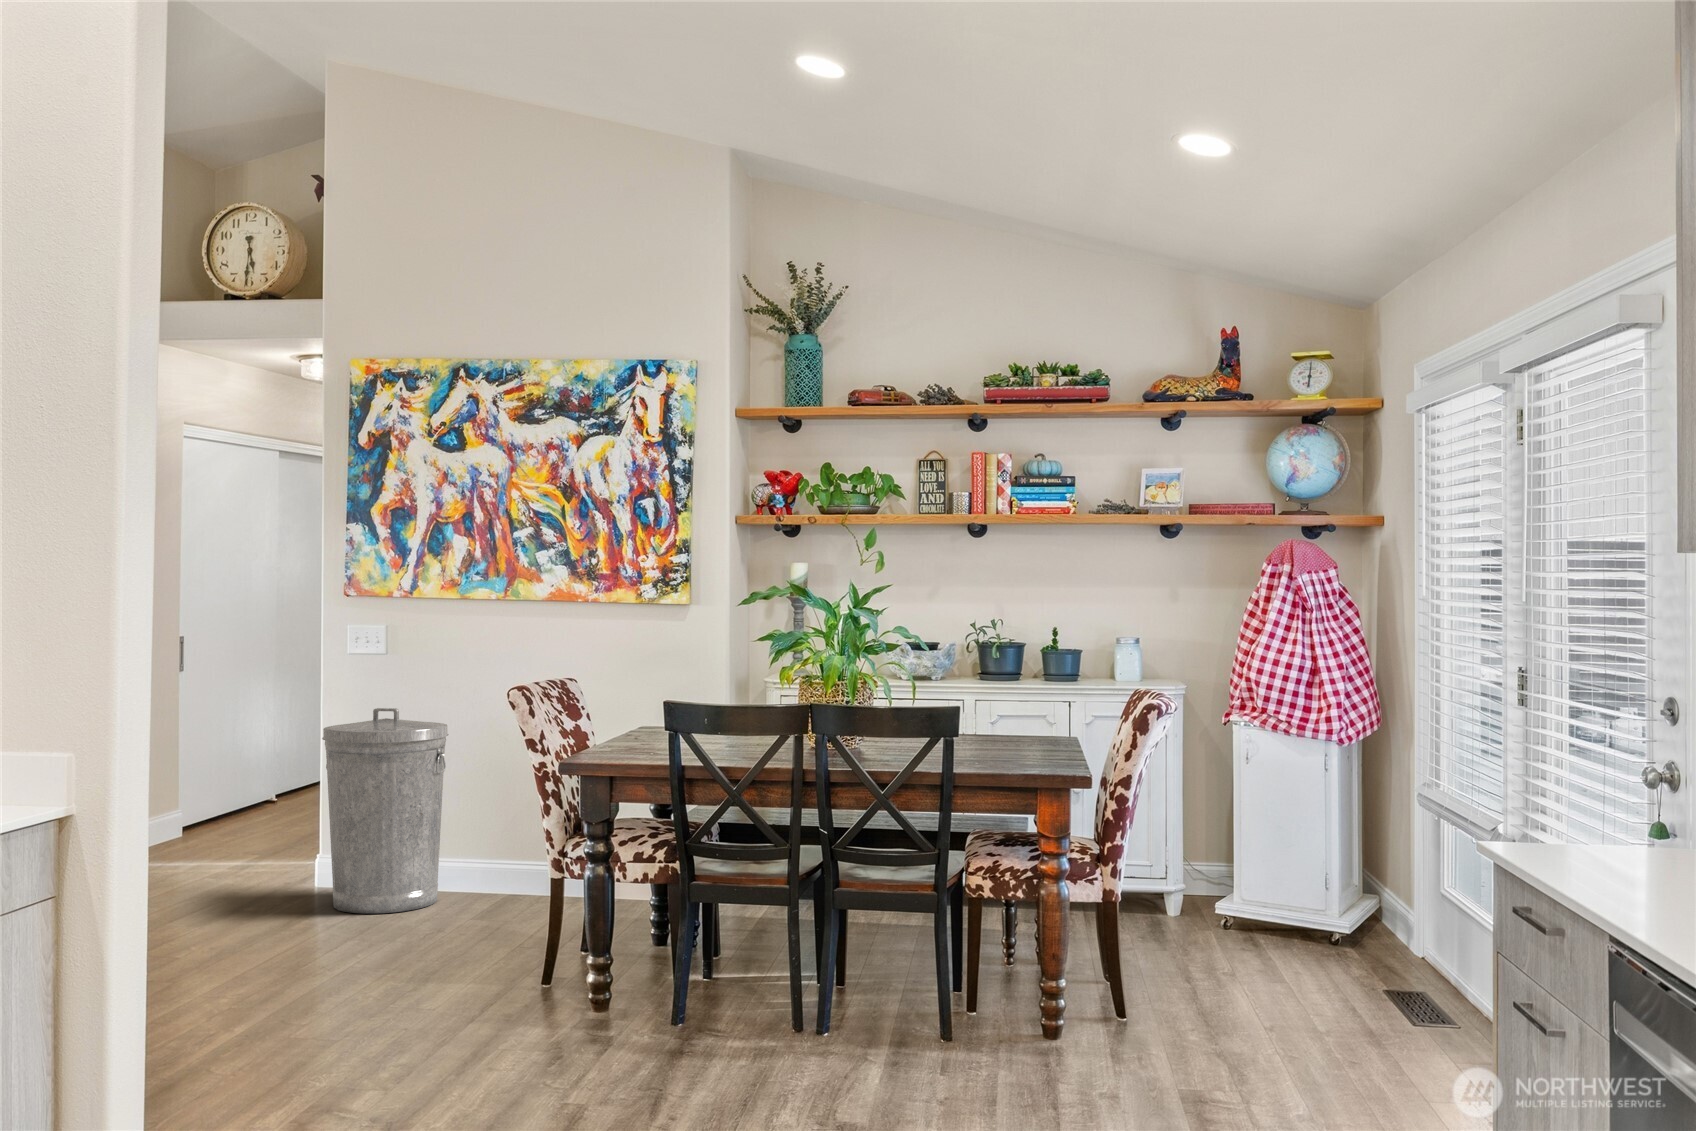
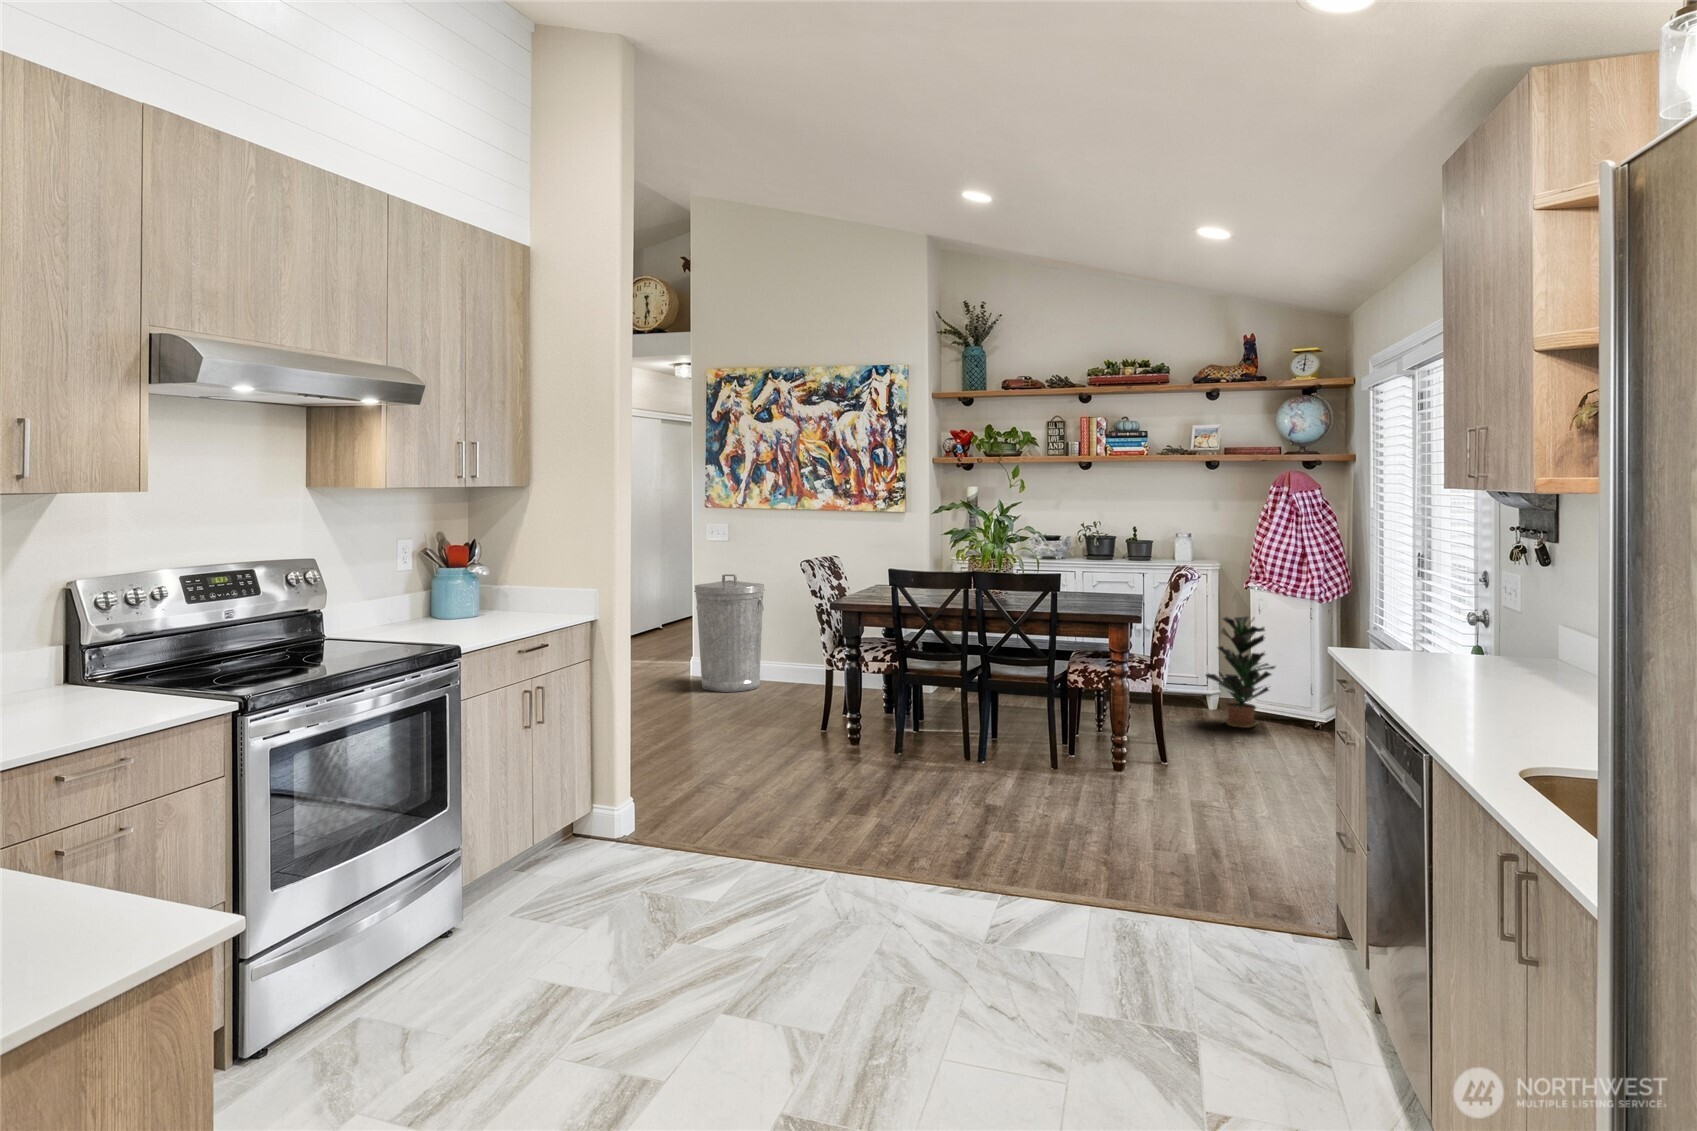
potted plant: none [1174,769,1283,950] -> present [1206,617,1275,728]

